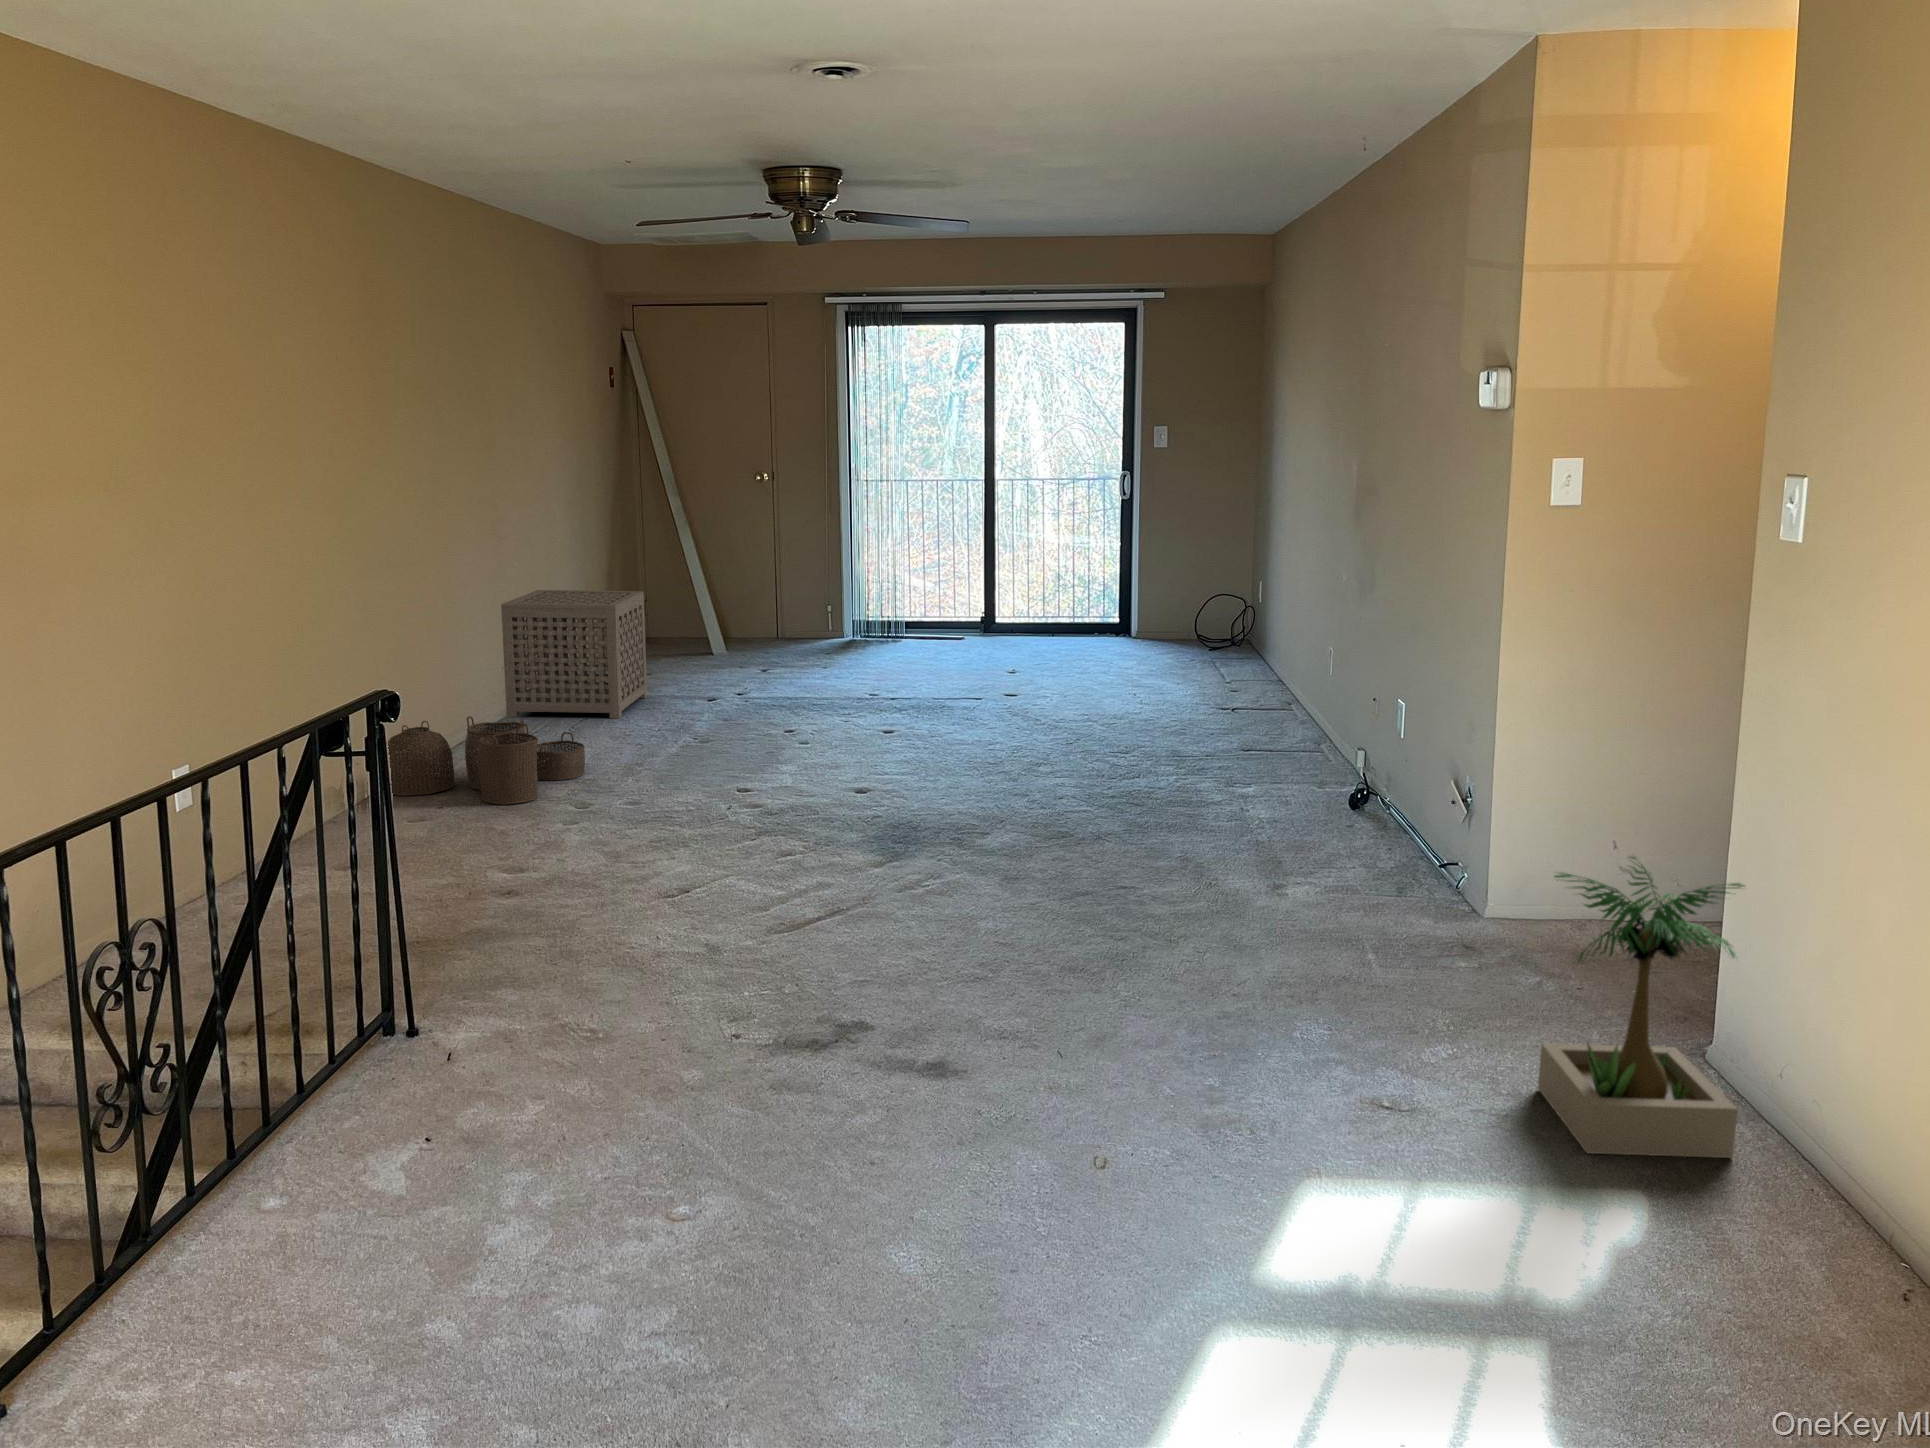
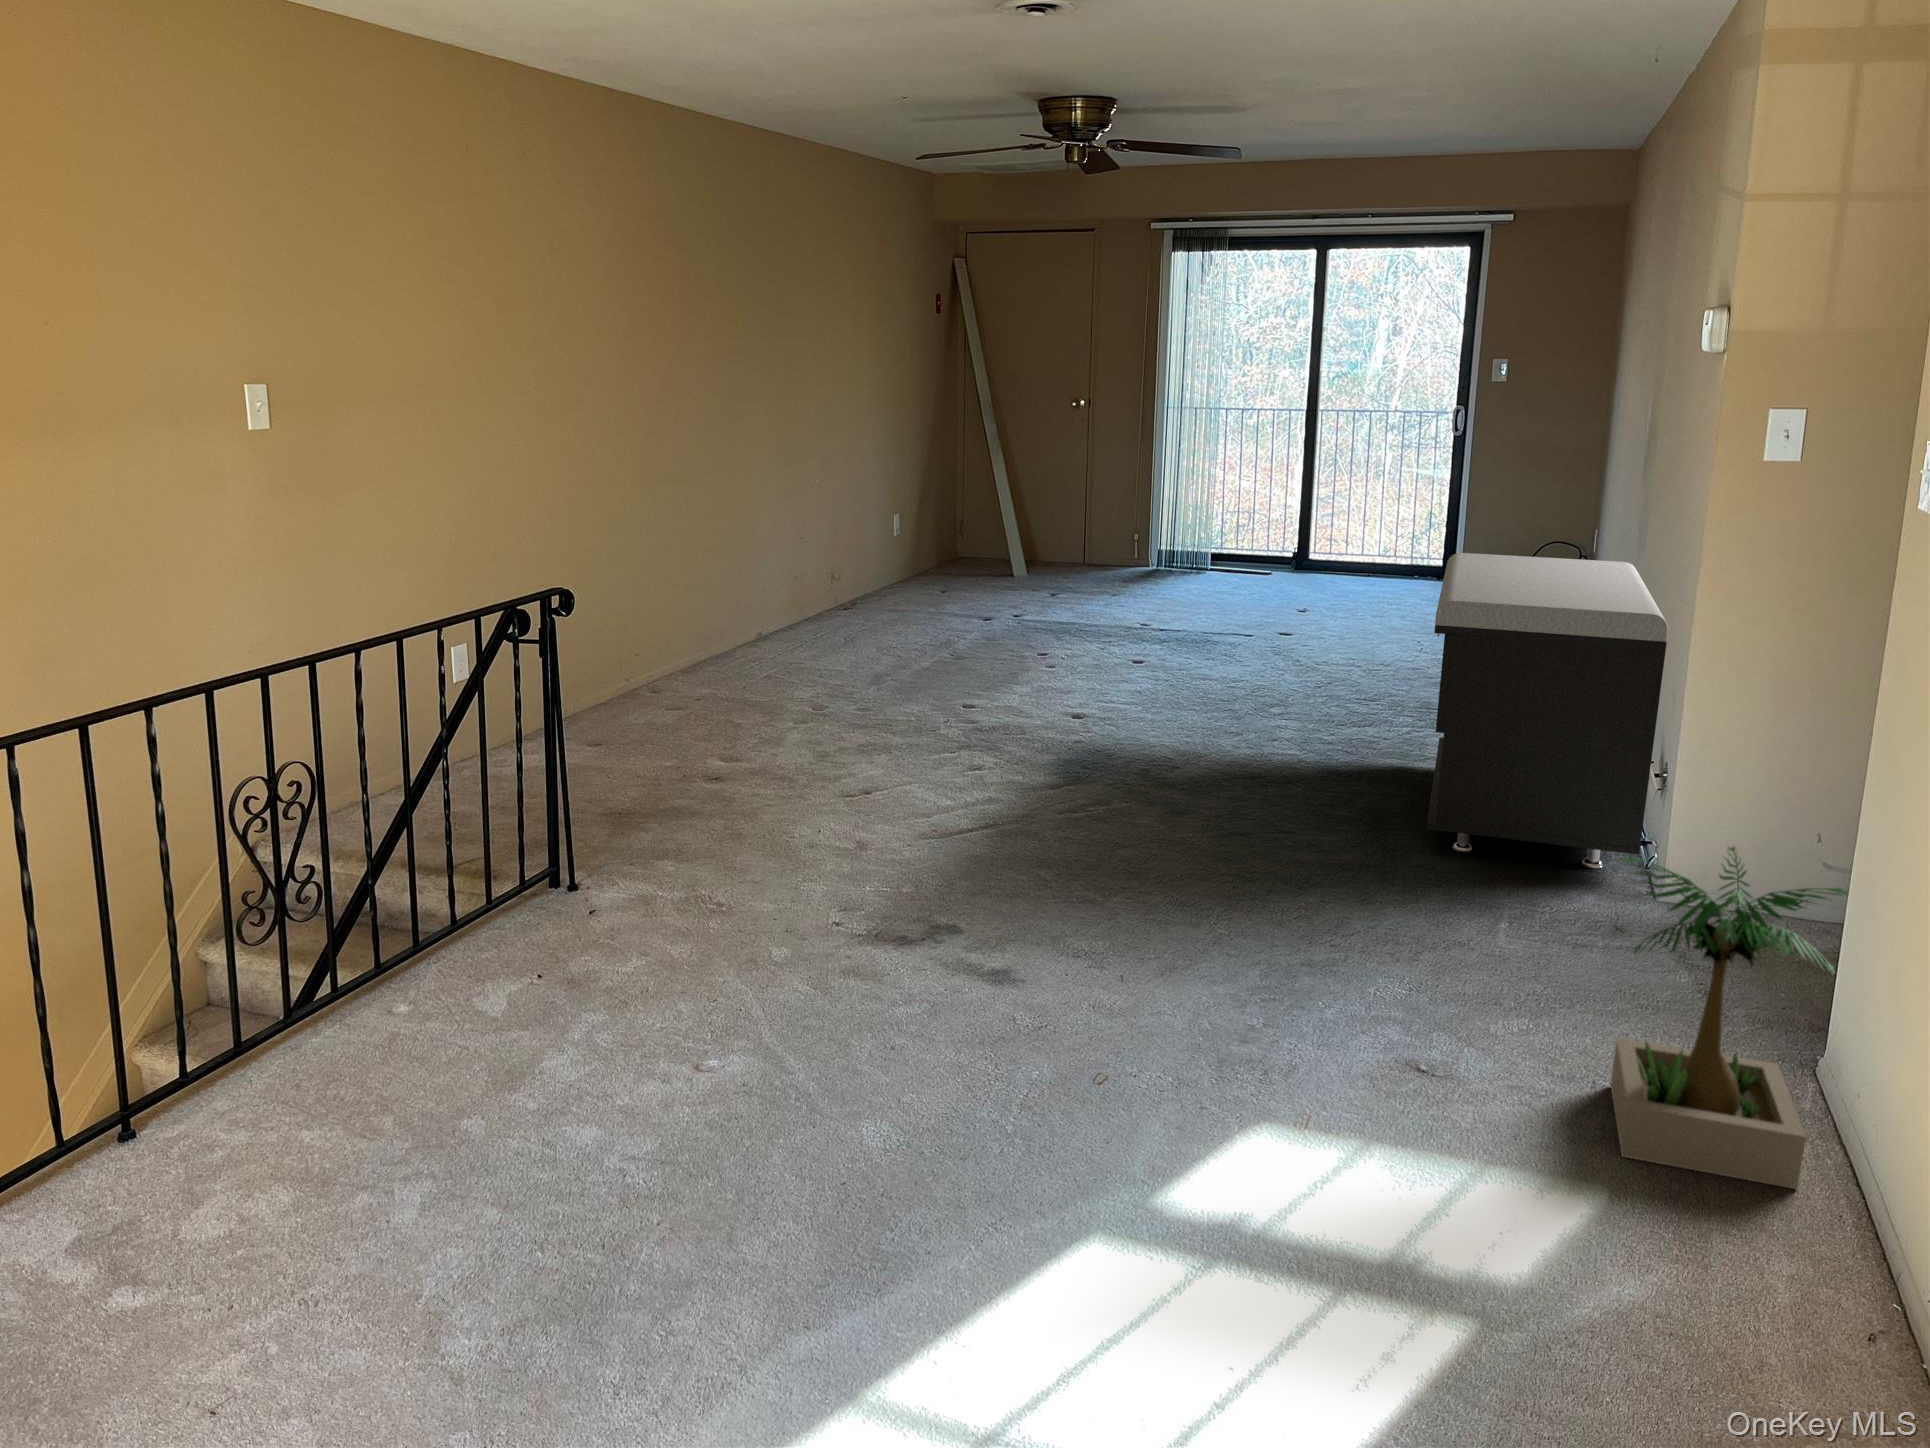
side table: present [501,590,647,719] -> none [794,509,930,633]
storage bench: none [1218,607,1460,891] -> present [1427,553,1668,868]
woven basket: present [386,716,585,805] -> none [658,622,836,703]

